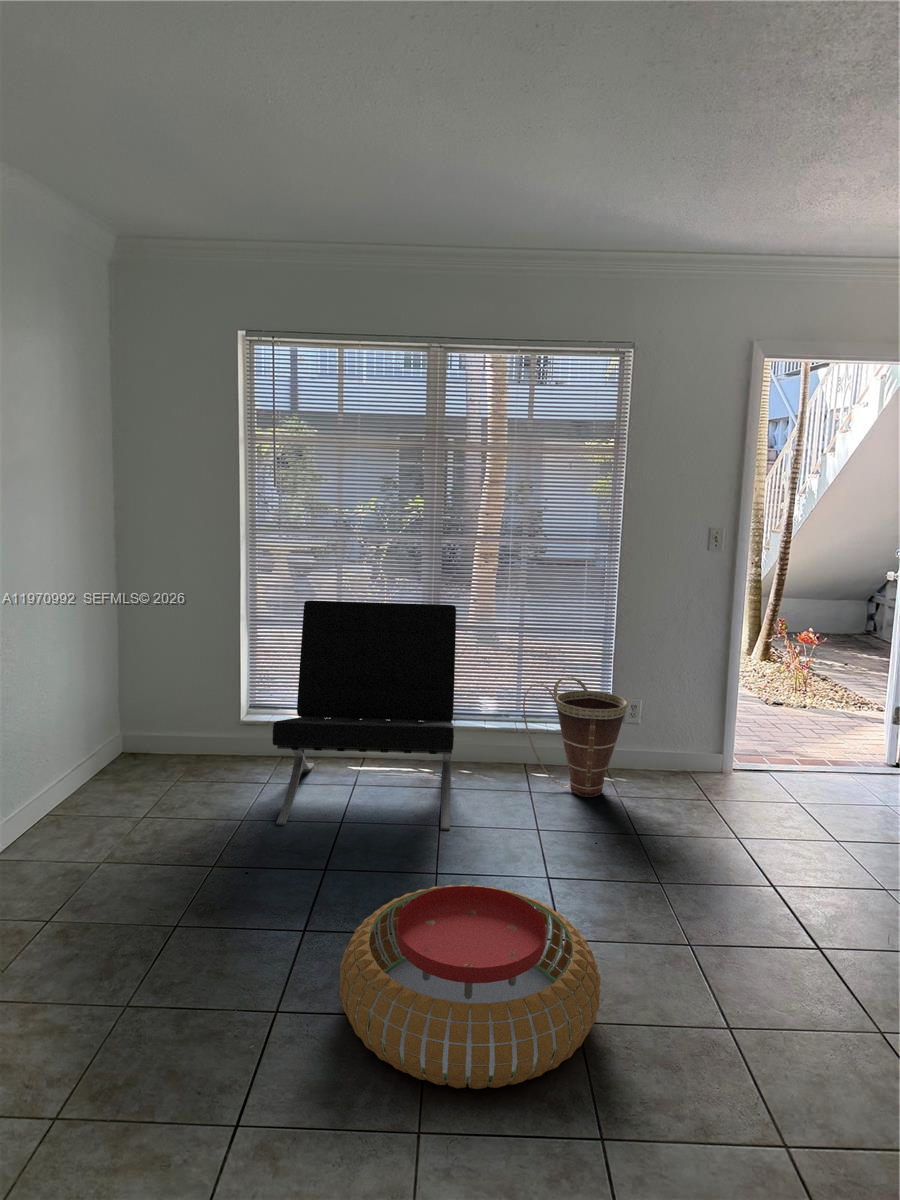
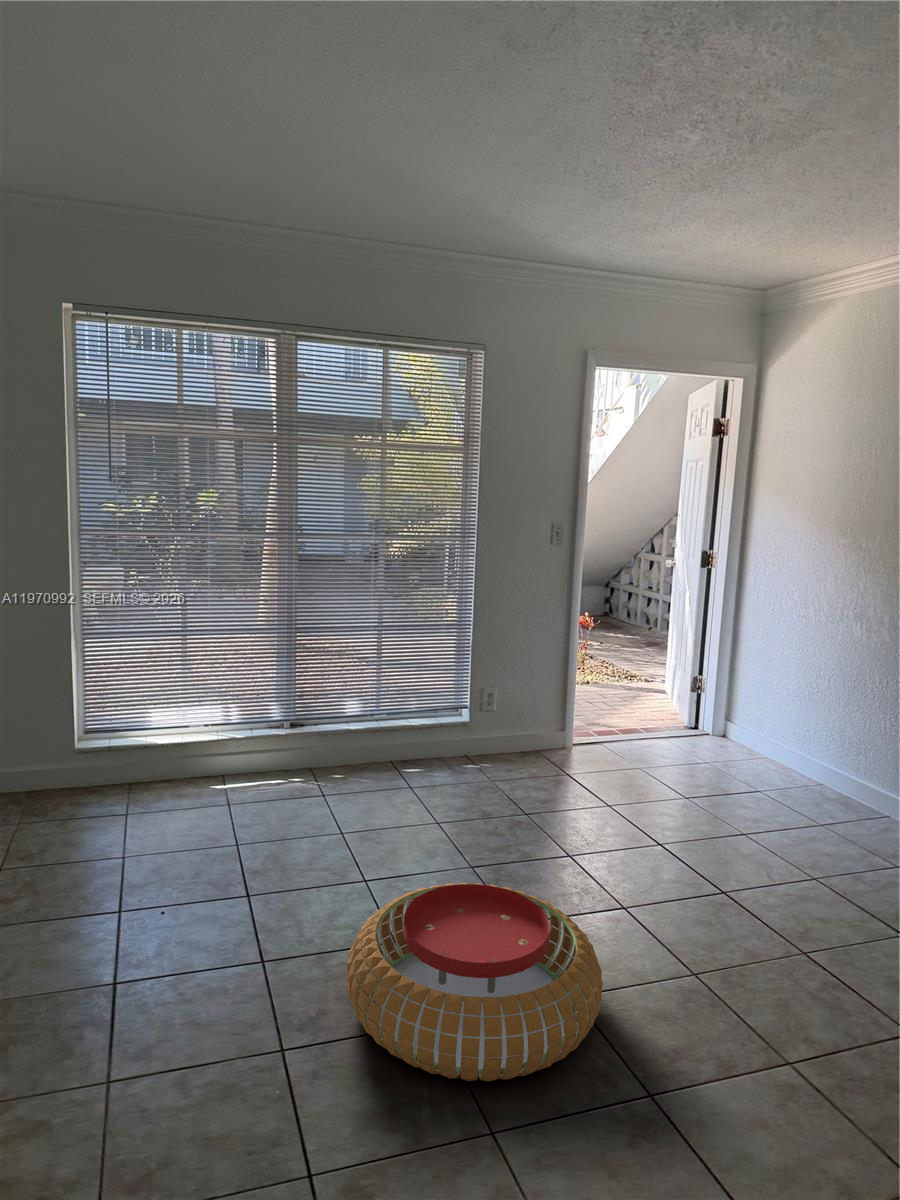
lounge chair: present [273,601,456,830] -> none [157,607,357,858]
basket: present [523,677,627,797] -> none [392,672,495,786]

